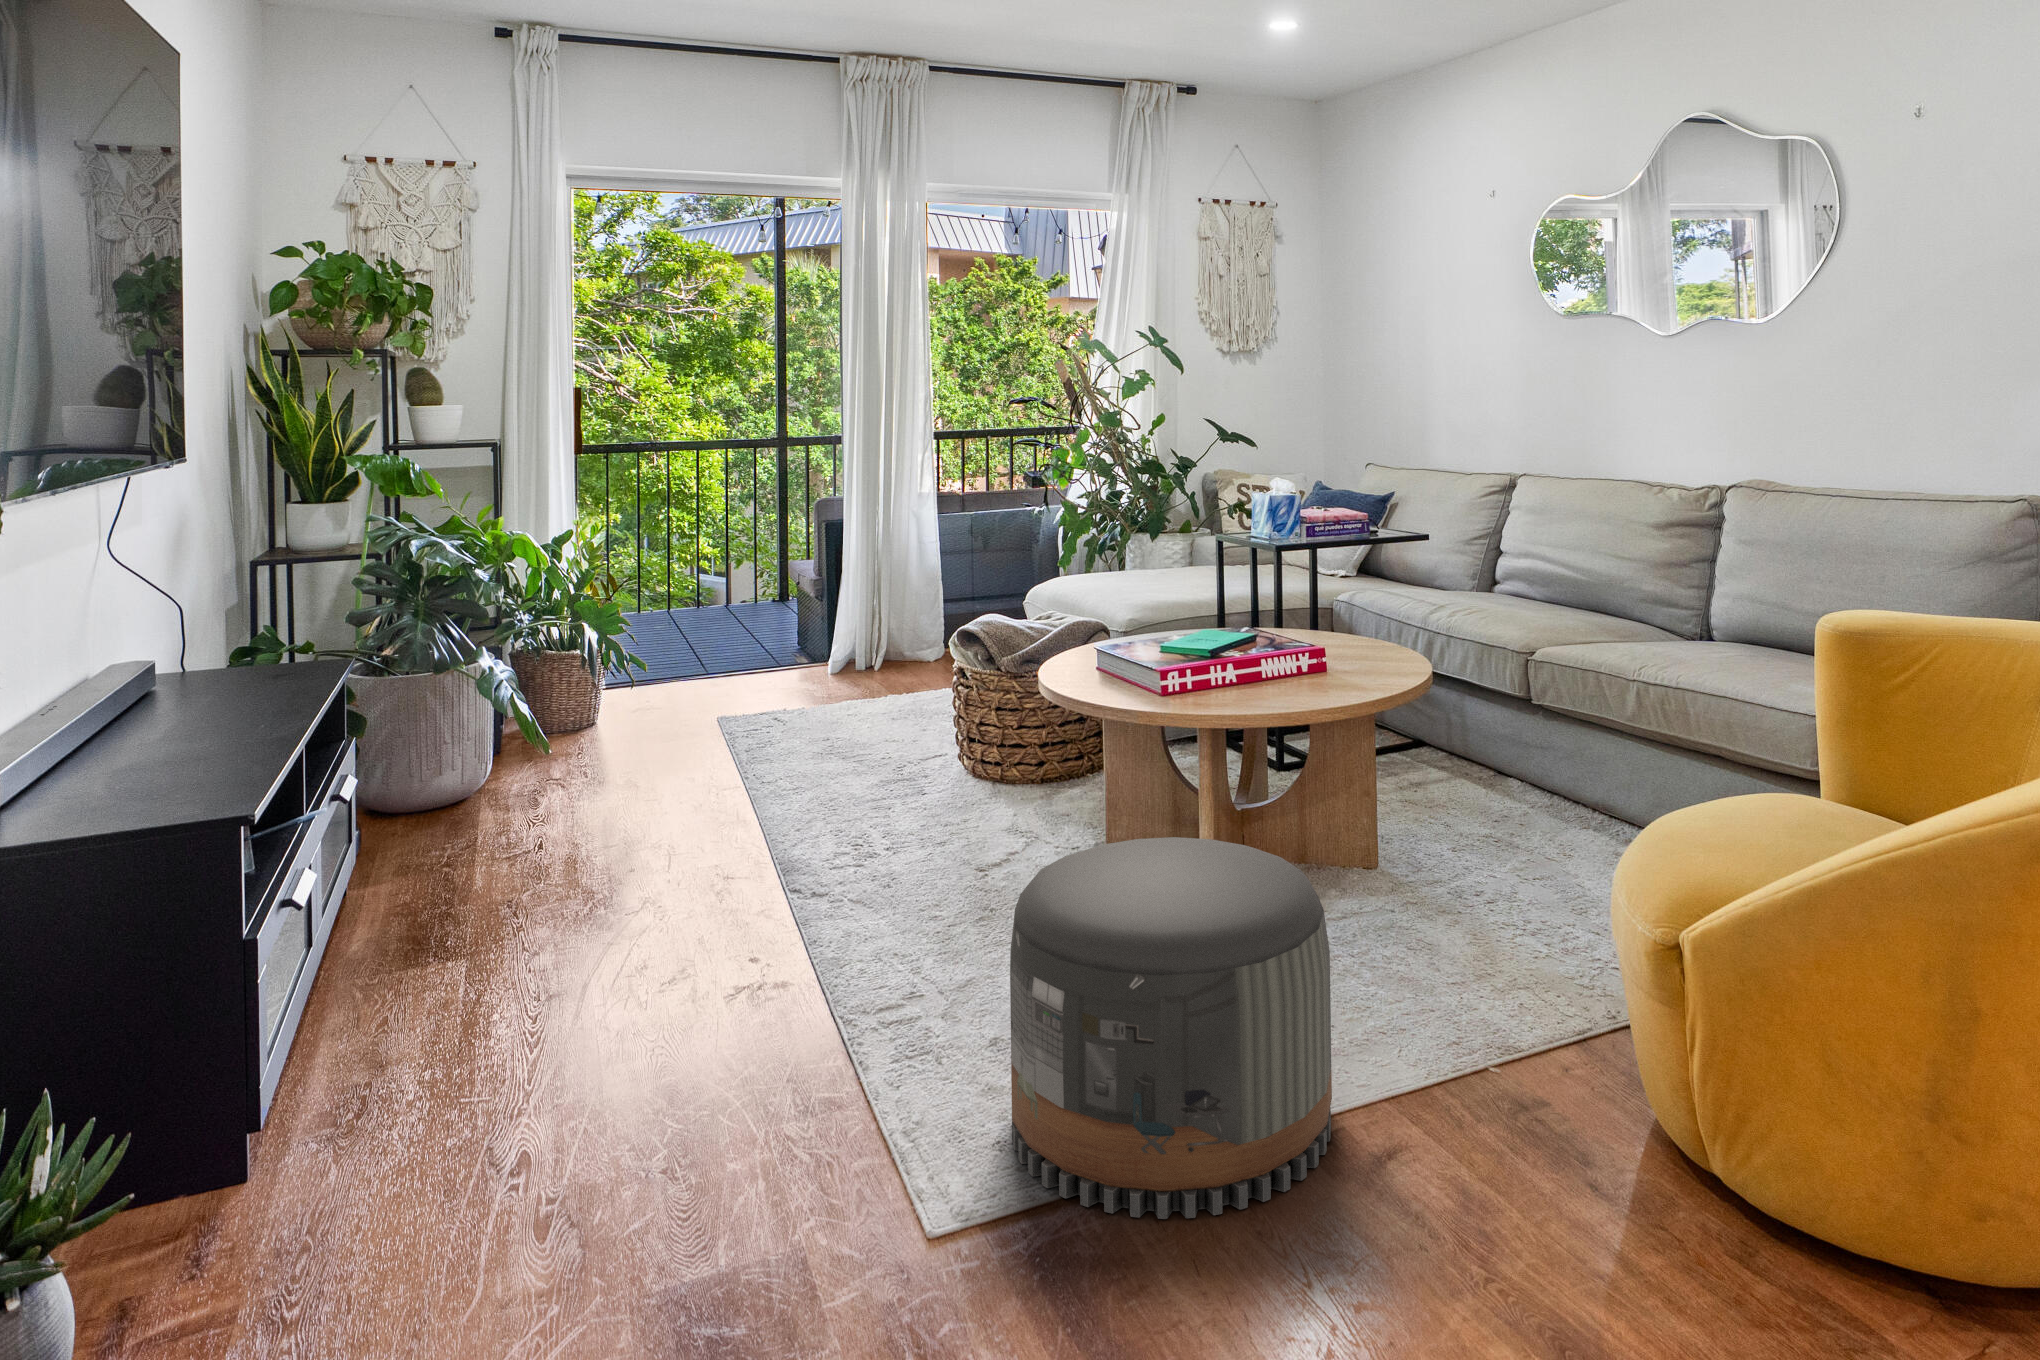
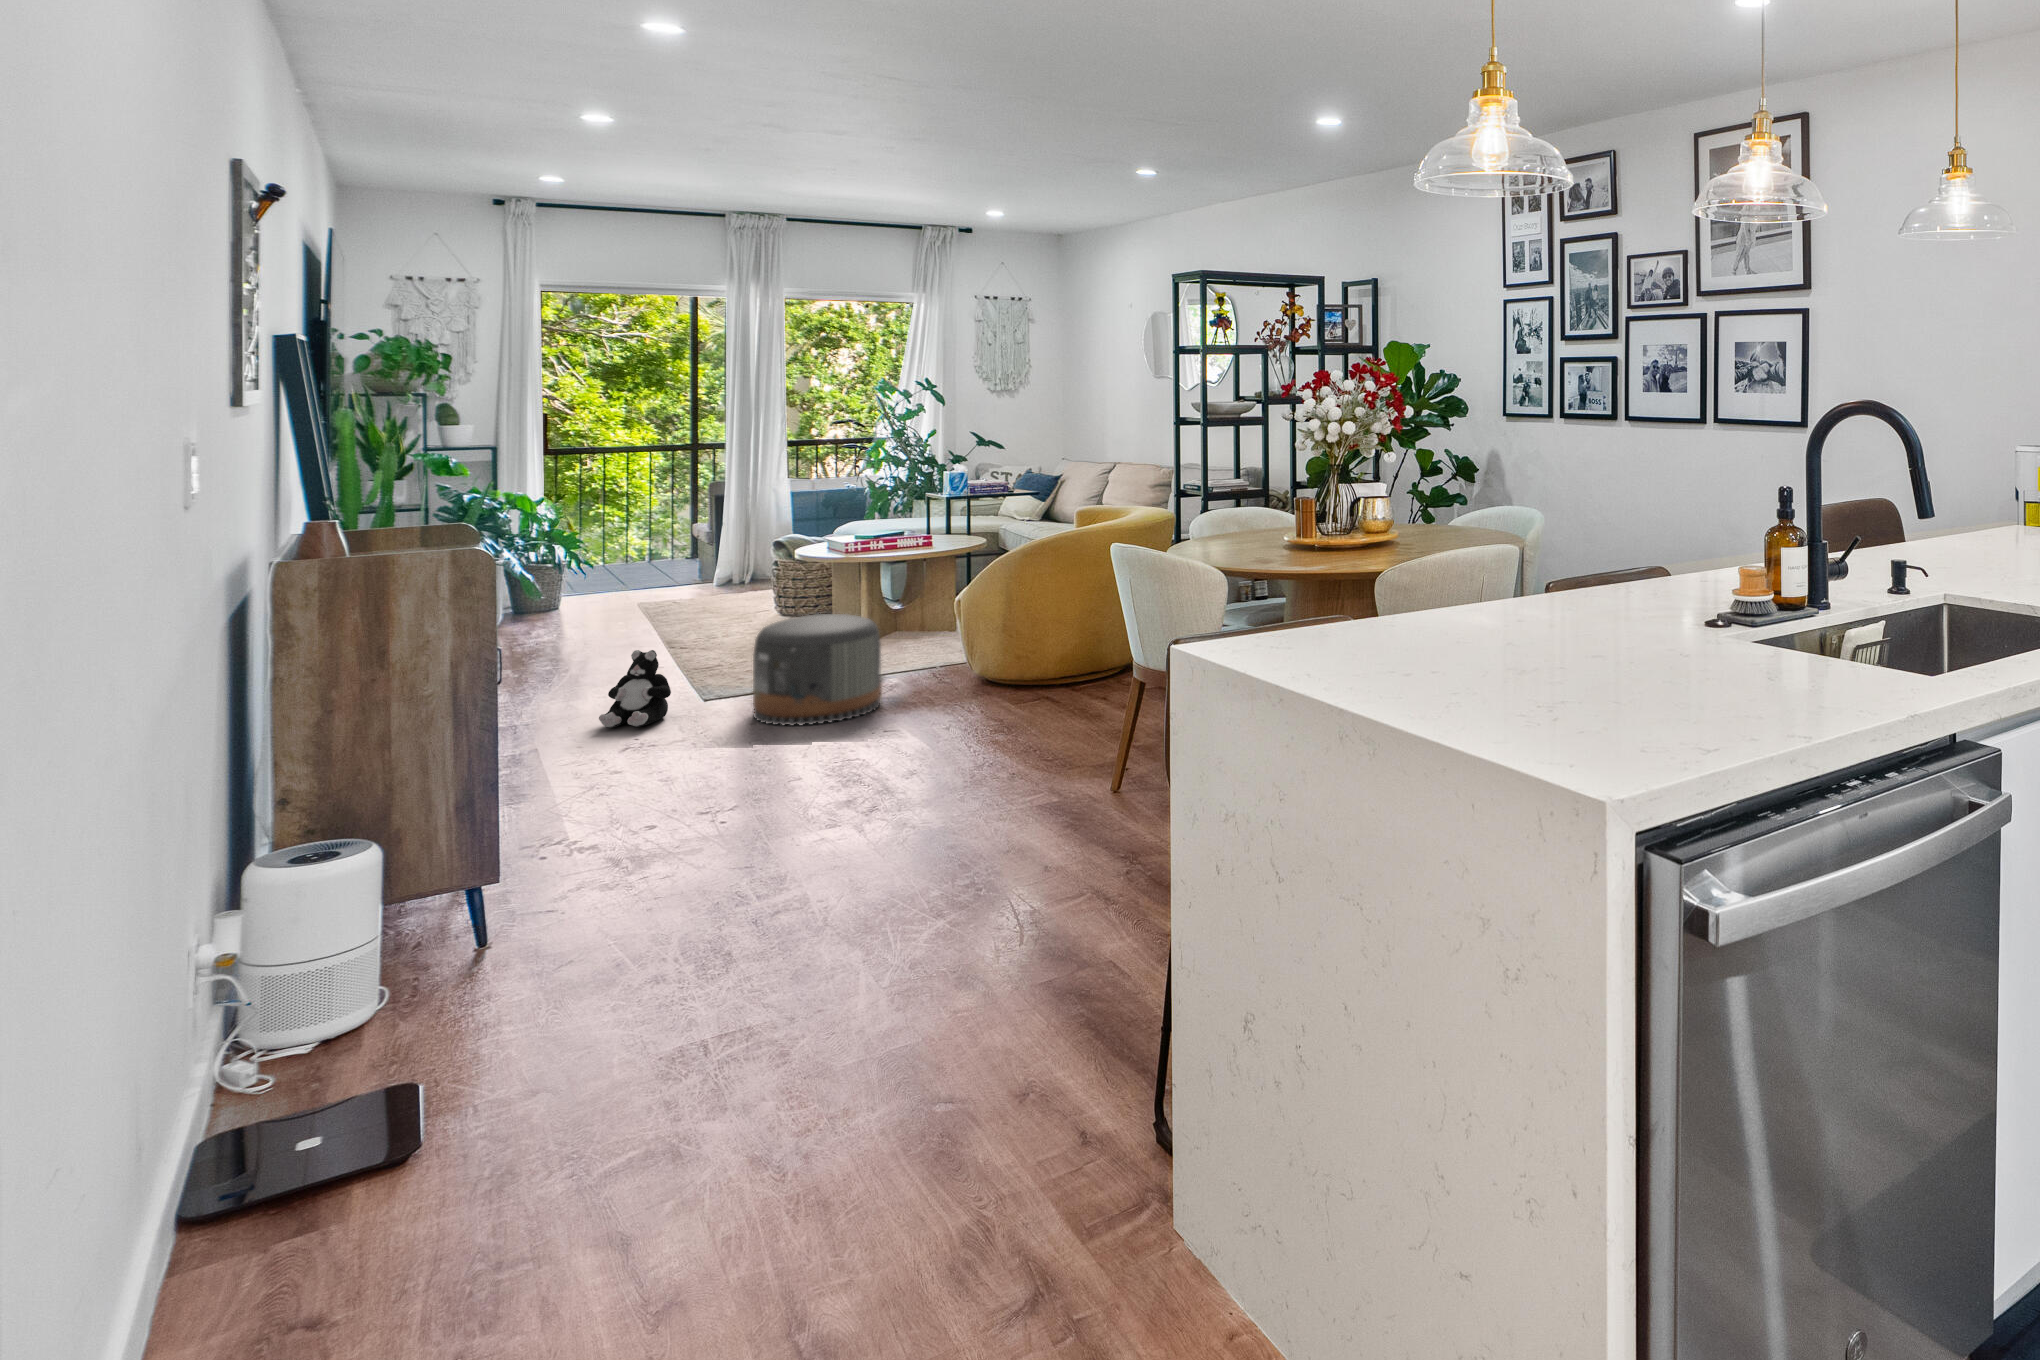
plush toy: none [625,941,803,1188] -> present [599,650,671,727]

